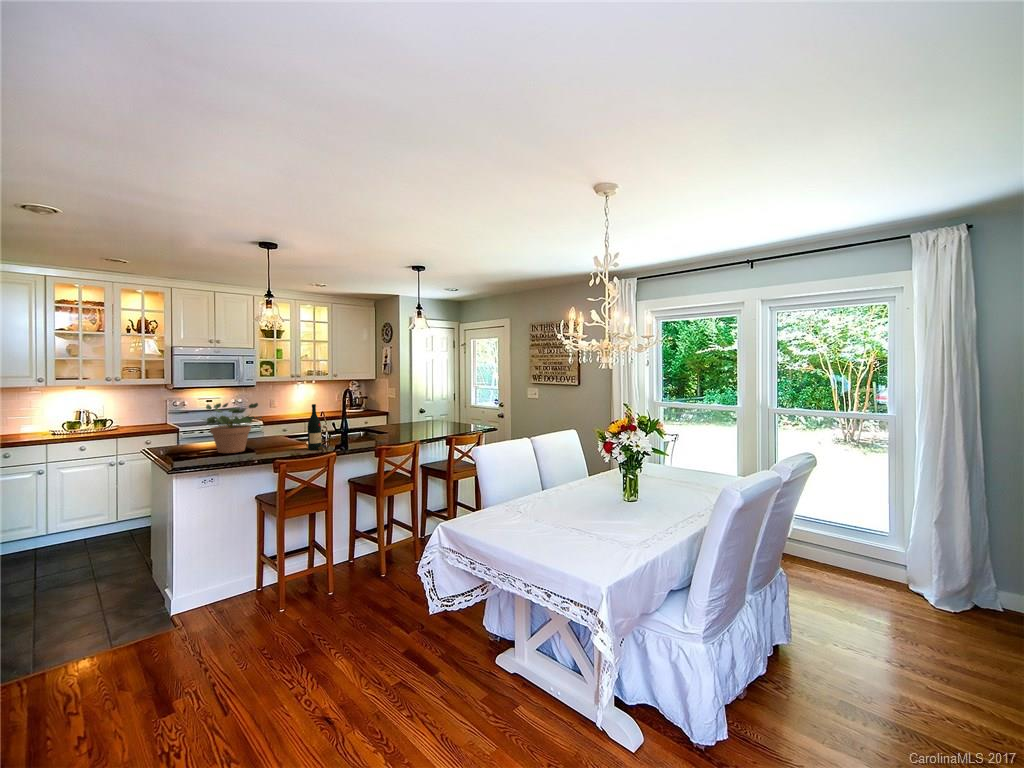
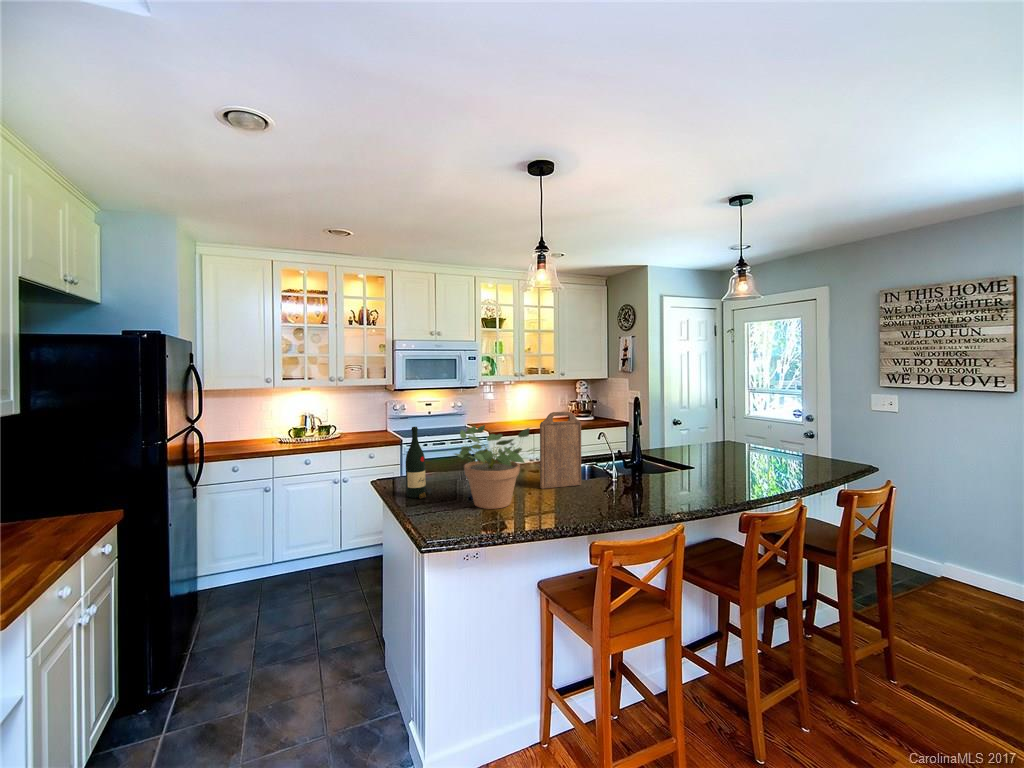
cutting board: none [272,395,304,445] -> present [540,412,581,489]
wine bottle: present [308,404,325,450] -> present [406,427,432,499]

